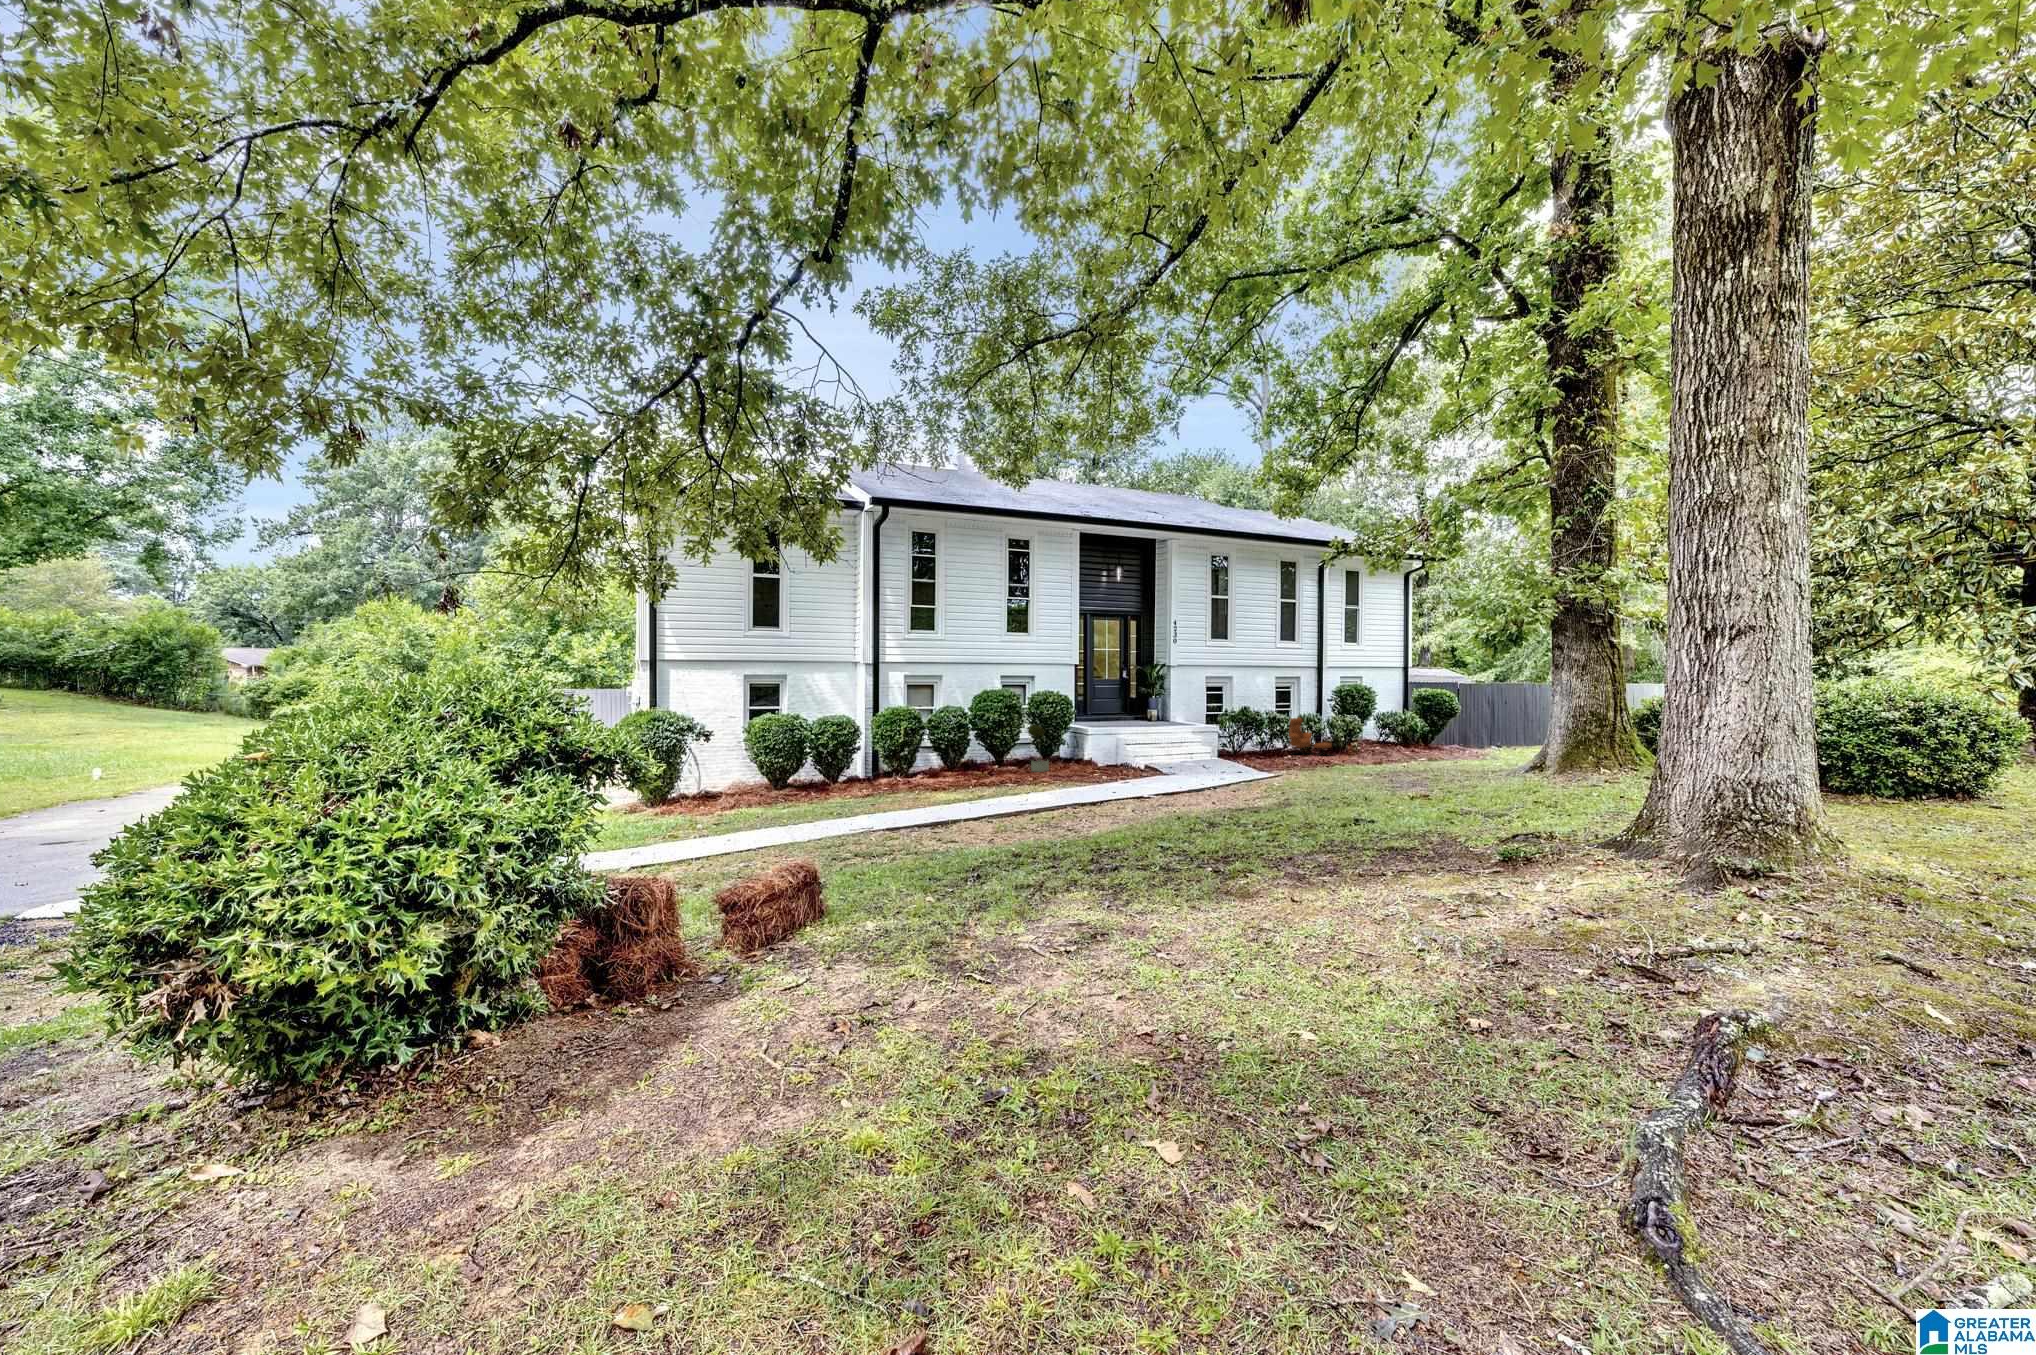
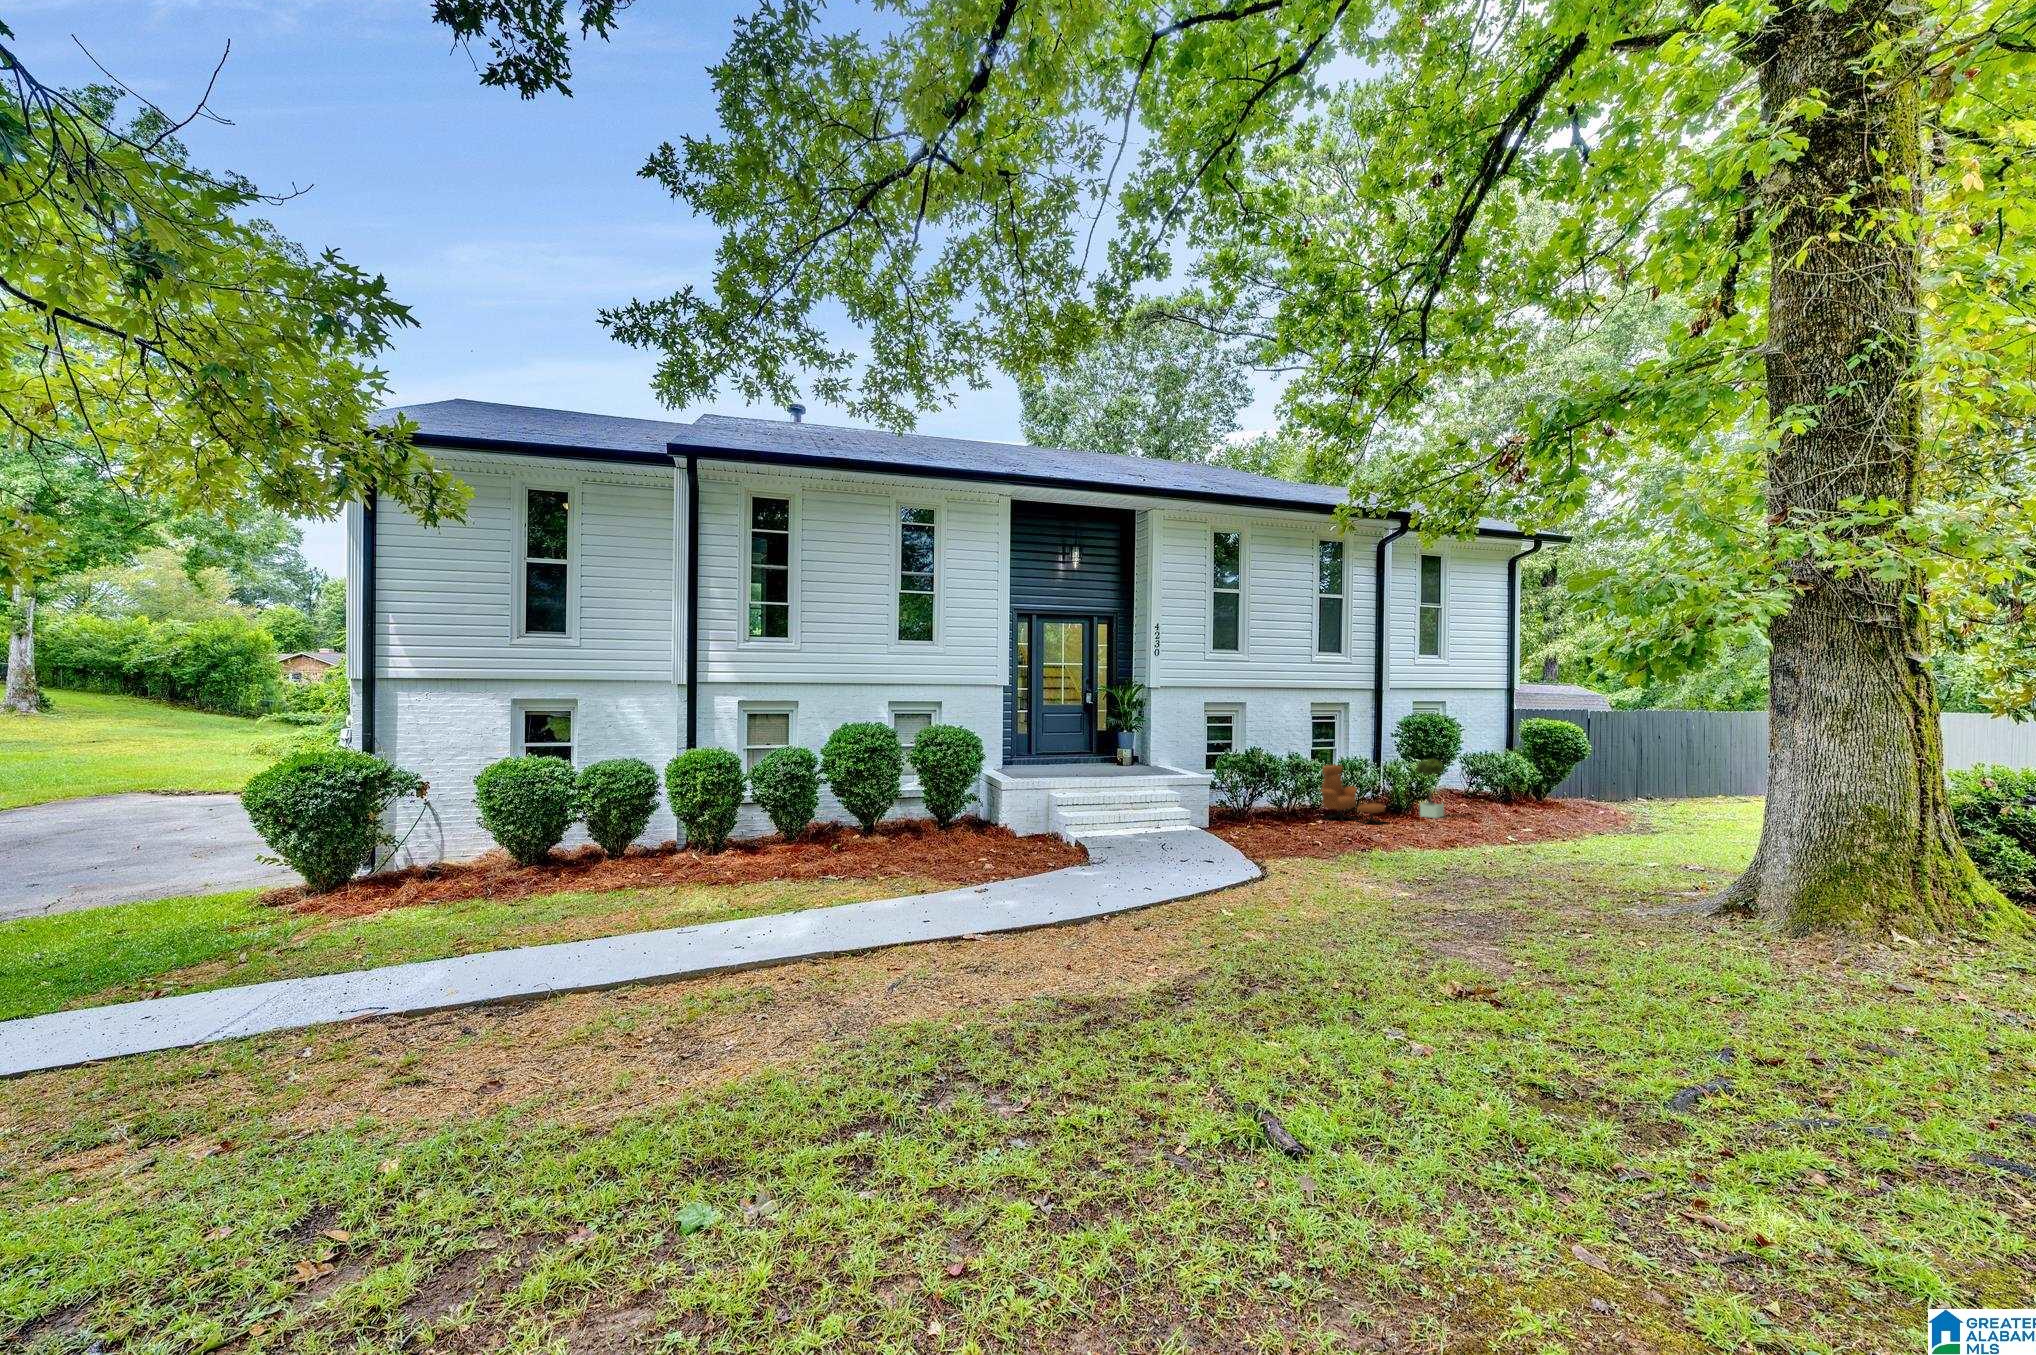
potted tree: present [1028,725,1049,772] -> present [1416,759,1444,818]

